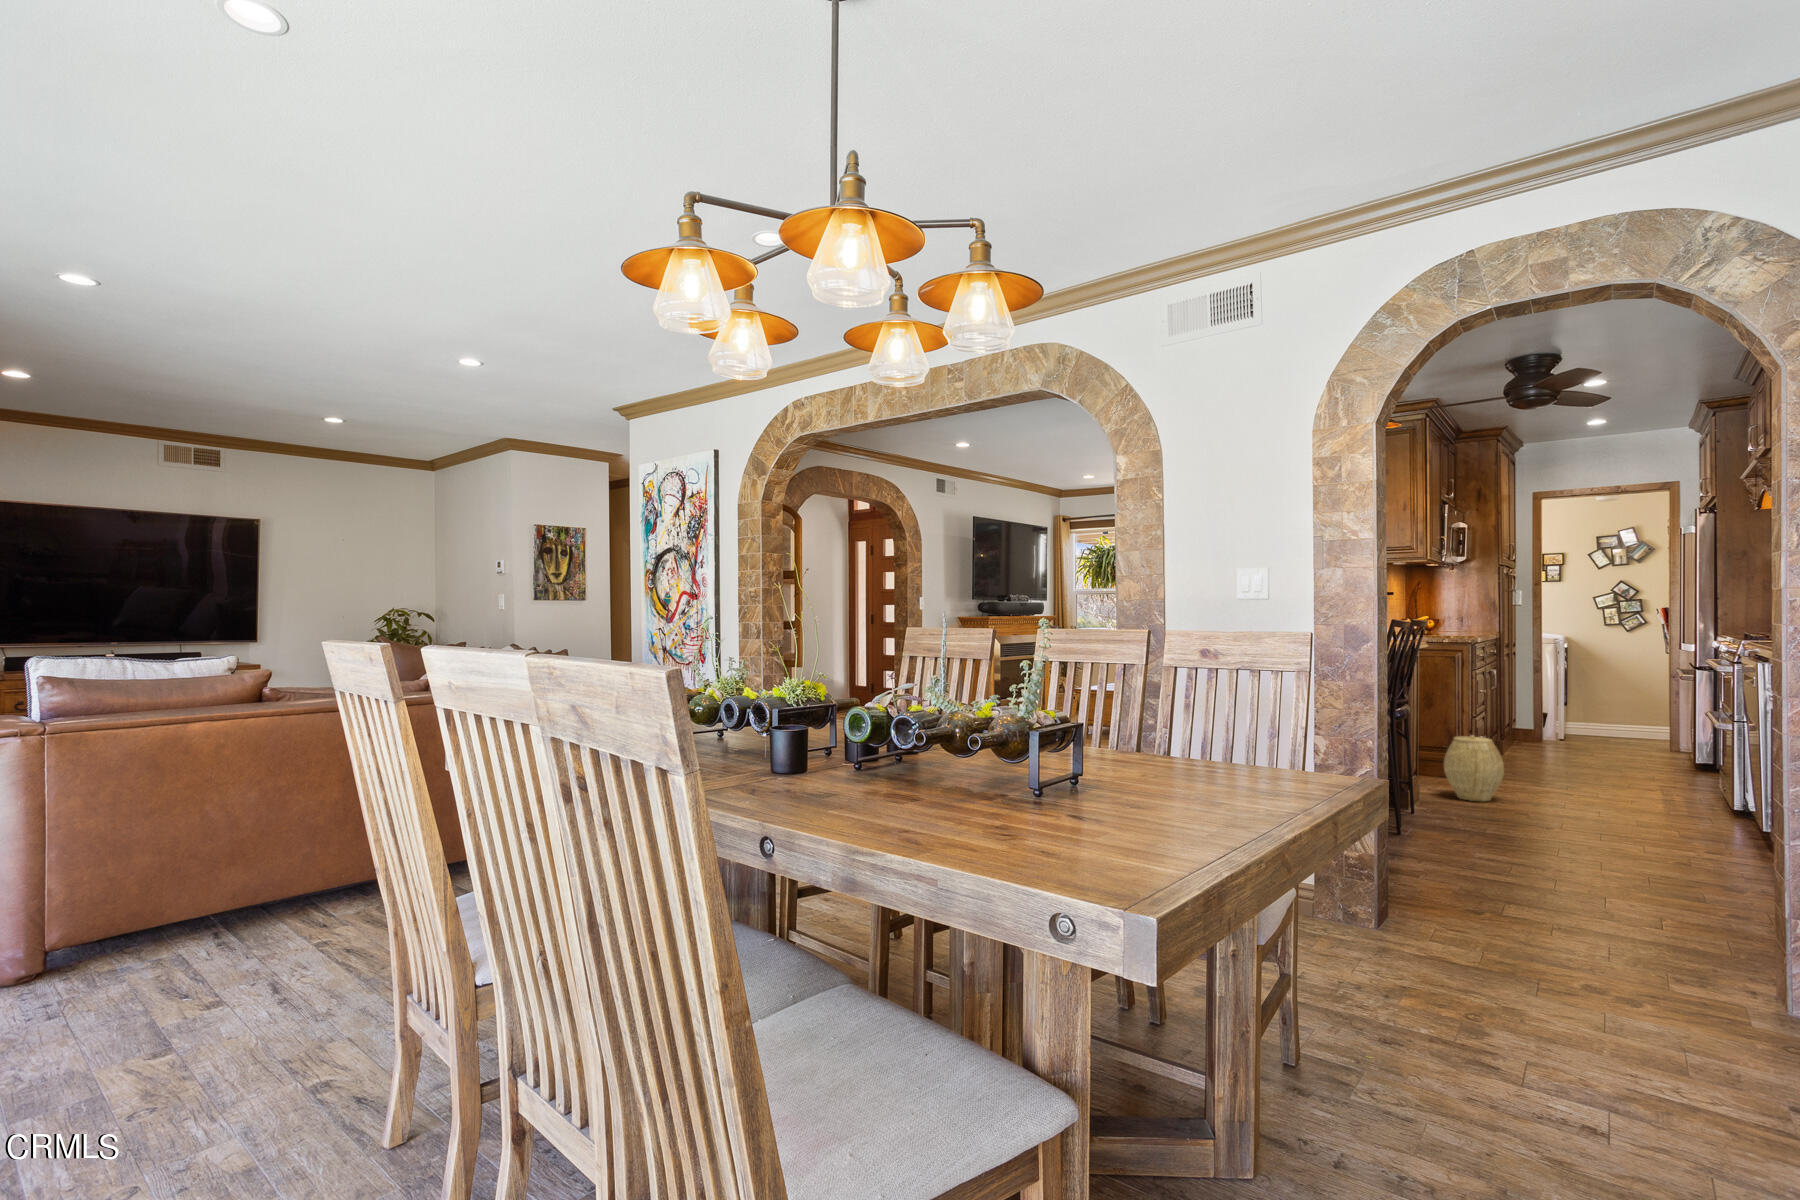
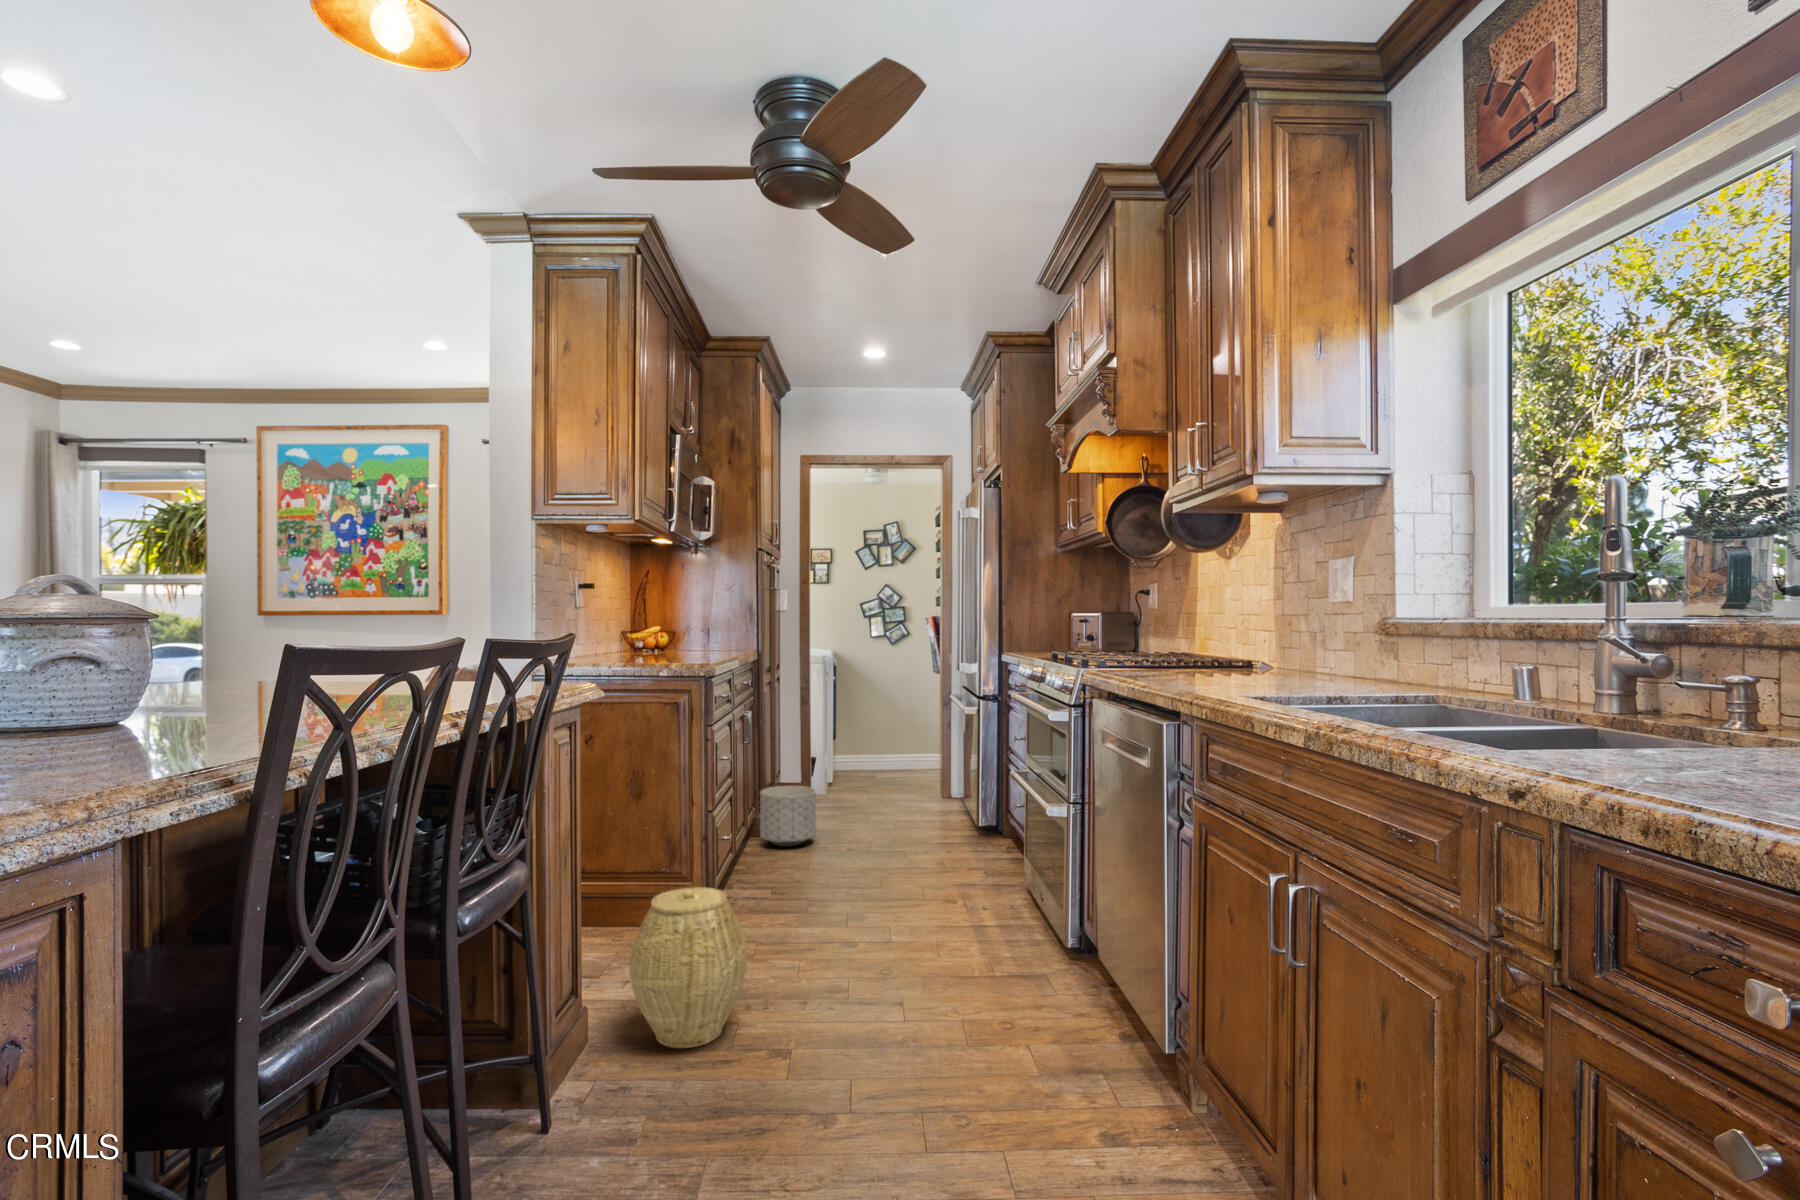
planter: none [1504,721,1547,758] -> present [760,786,816,847]

